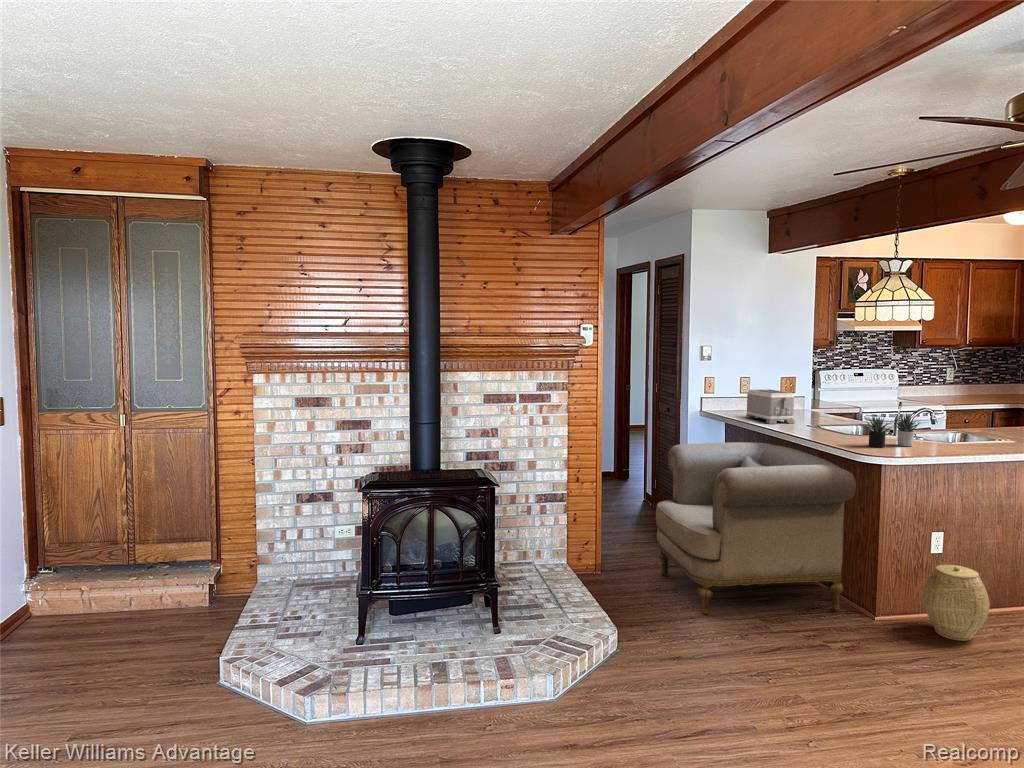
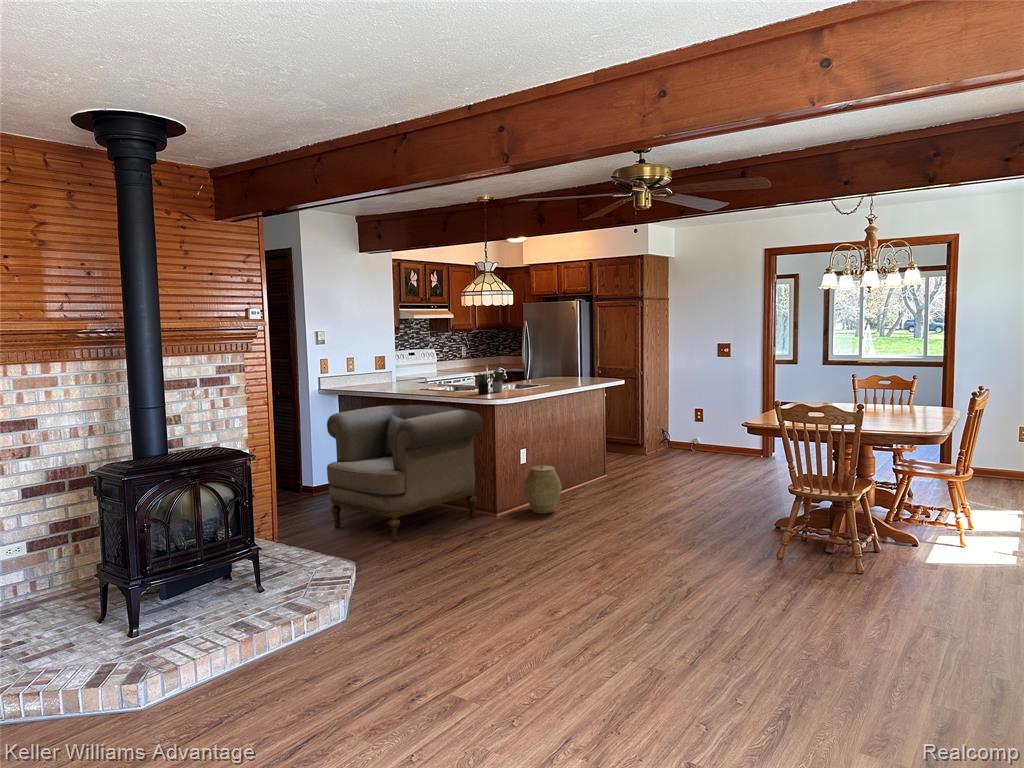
toaster: present [745,389,795,424] -> none [364,365,407,391]

